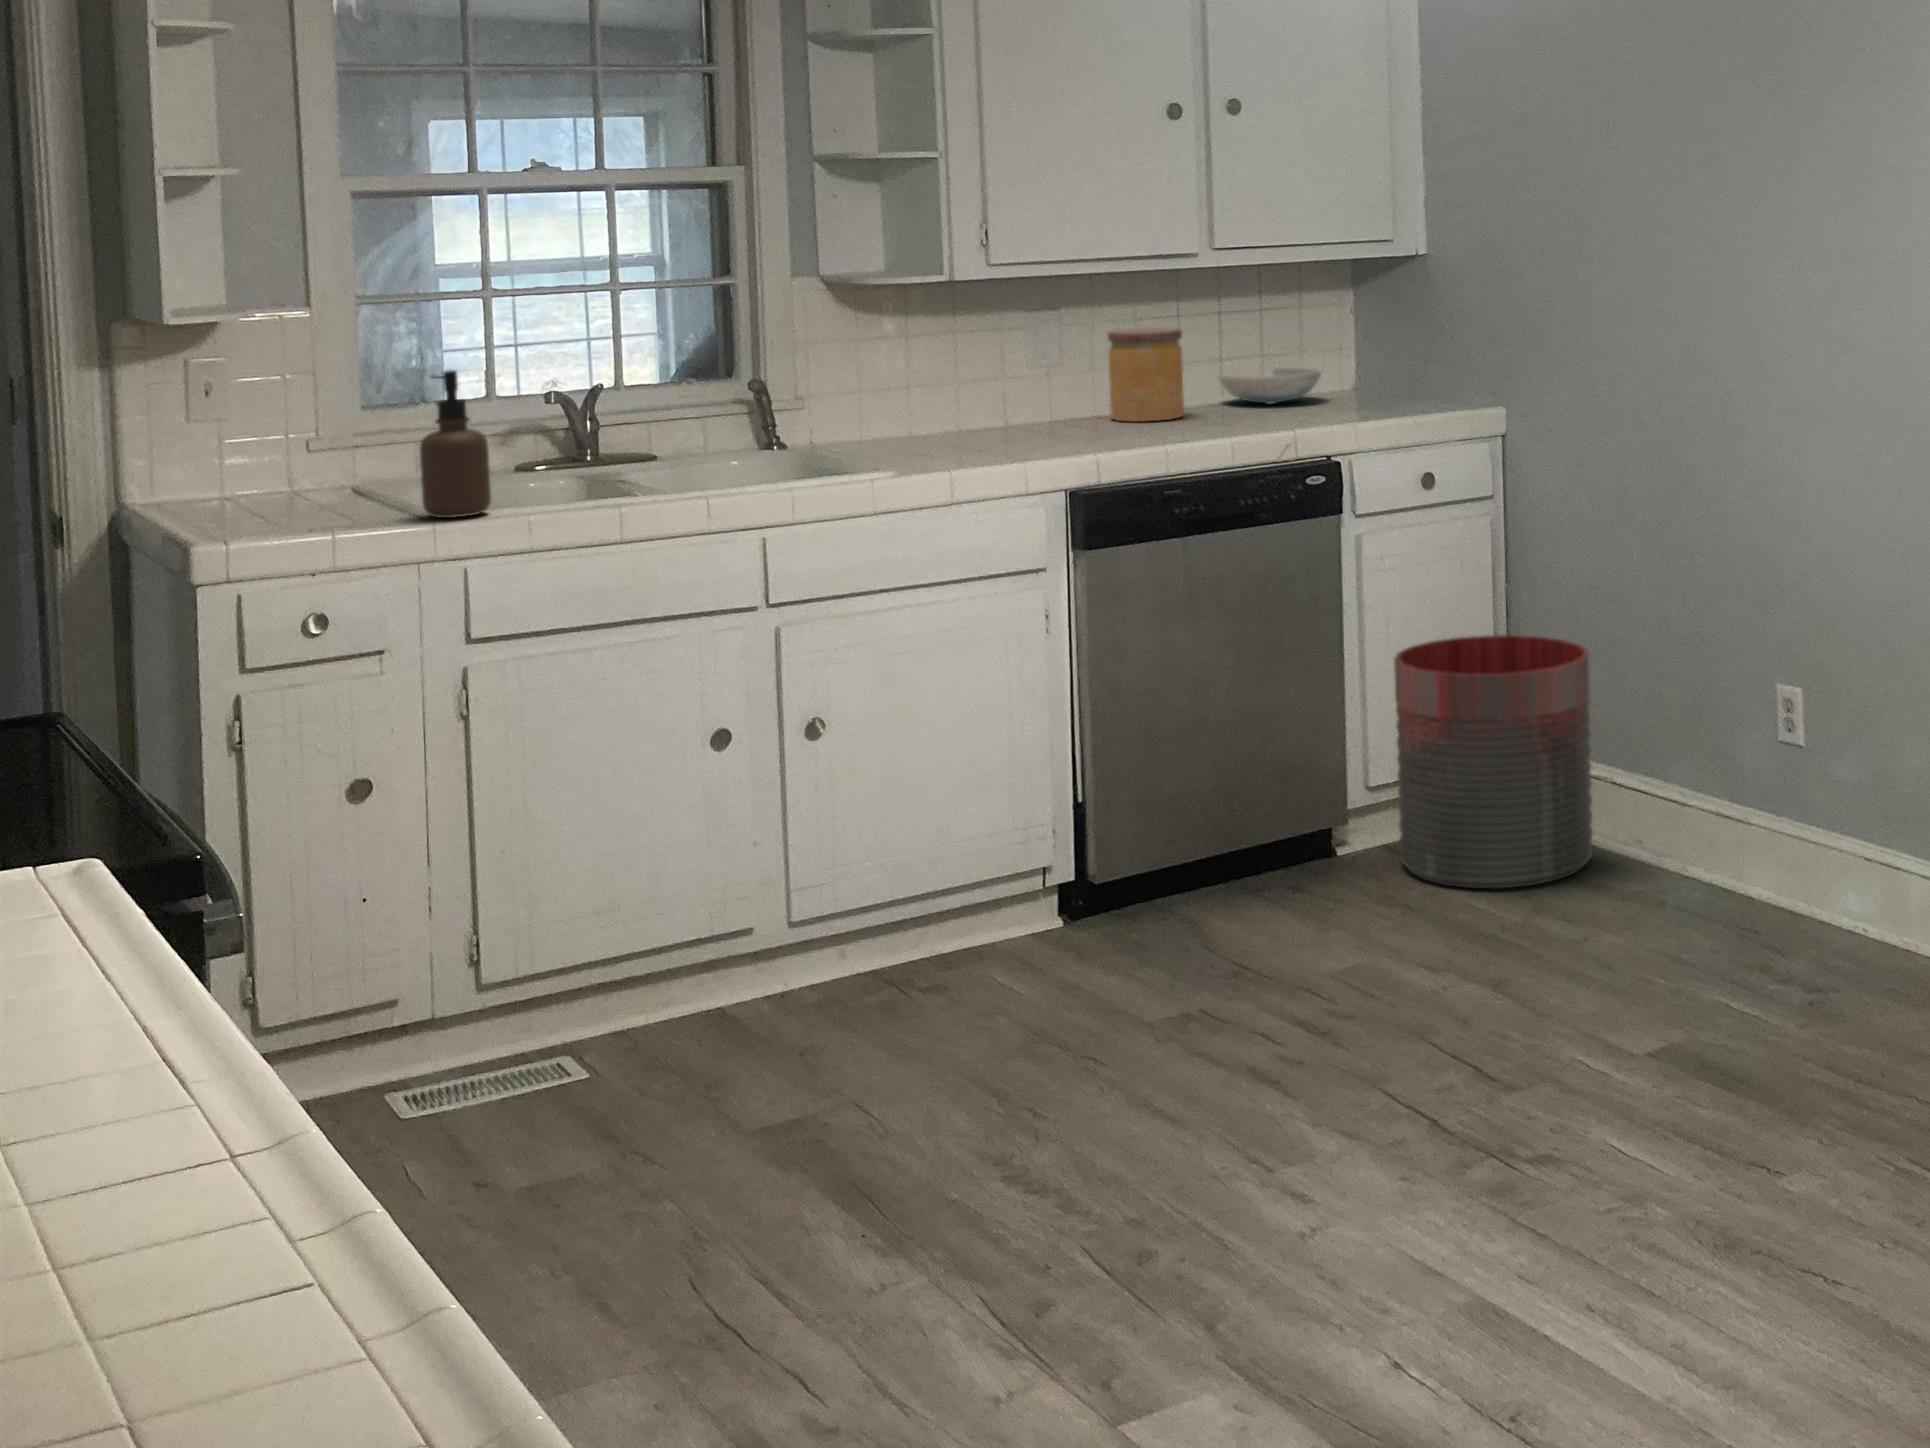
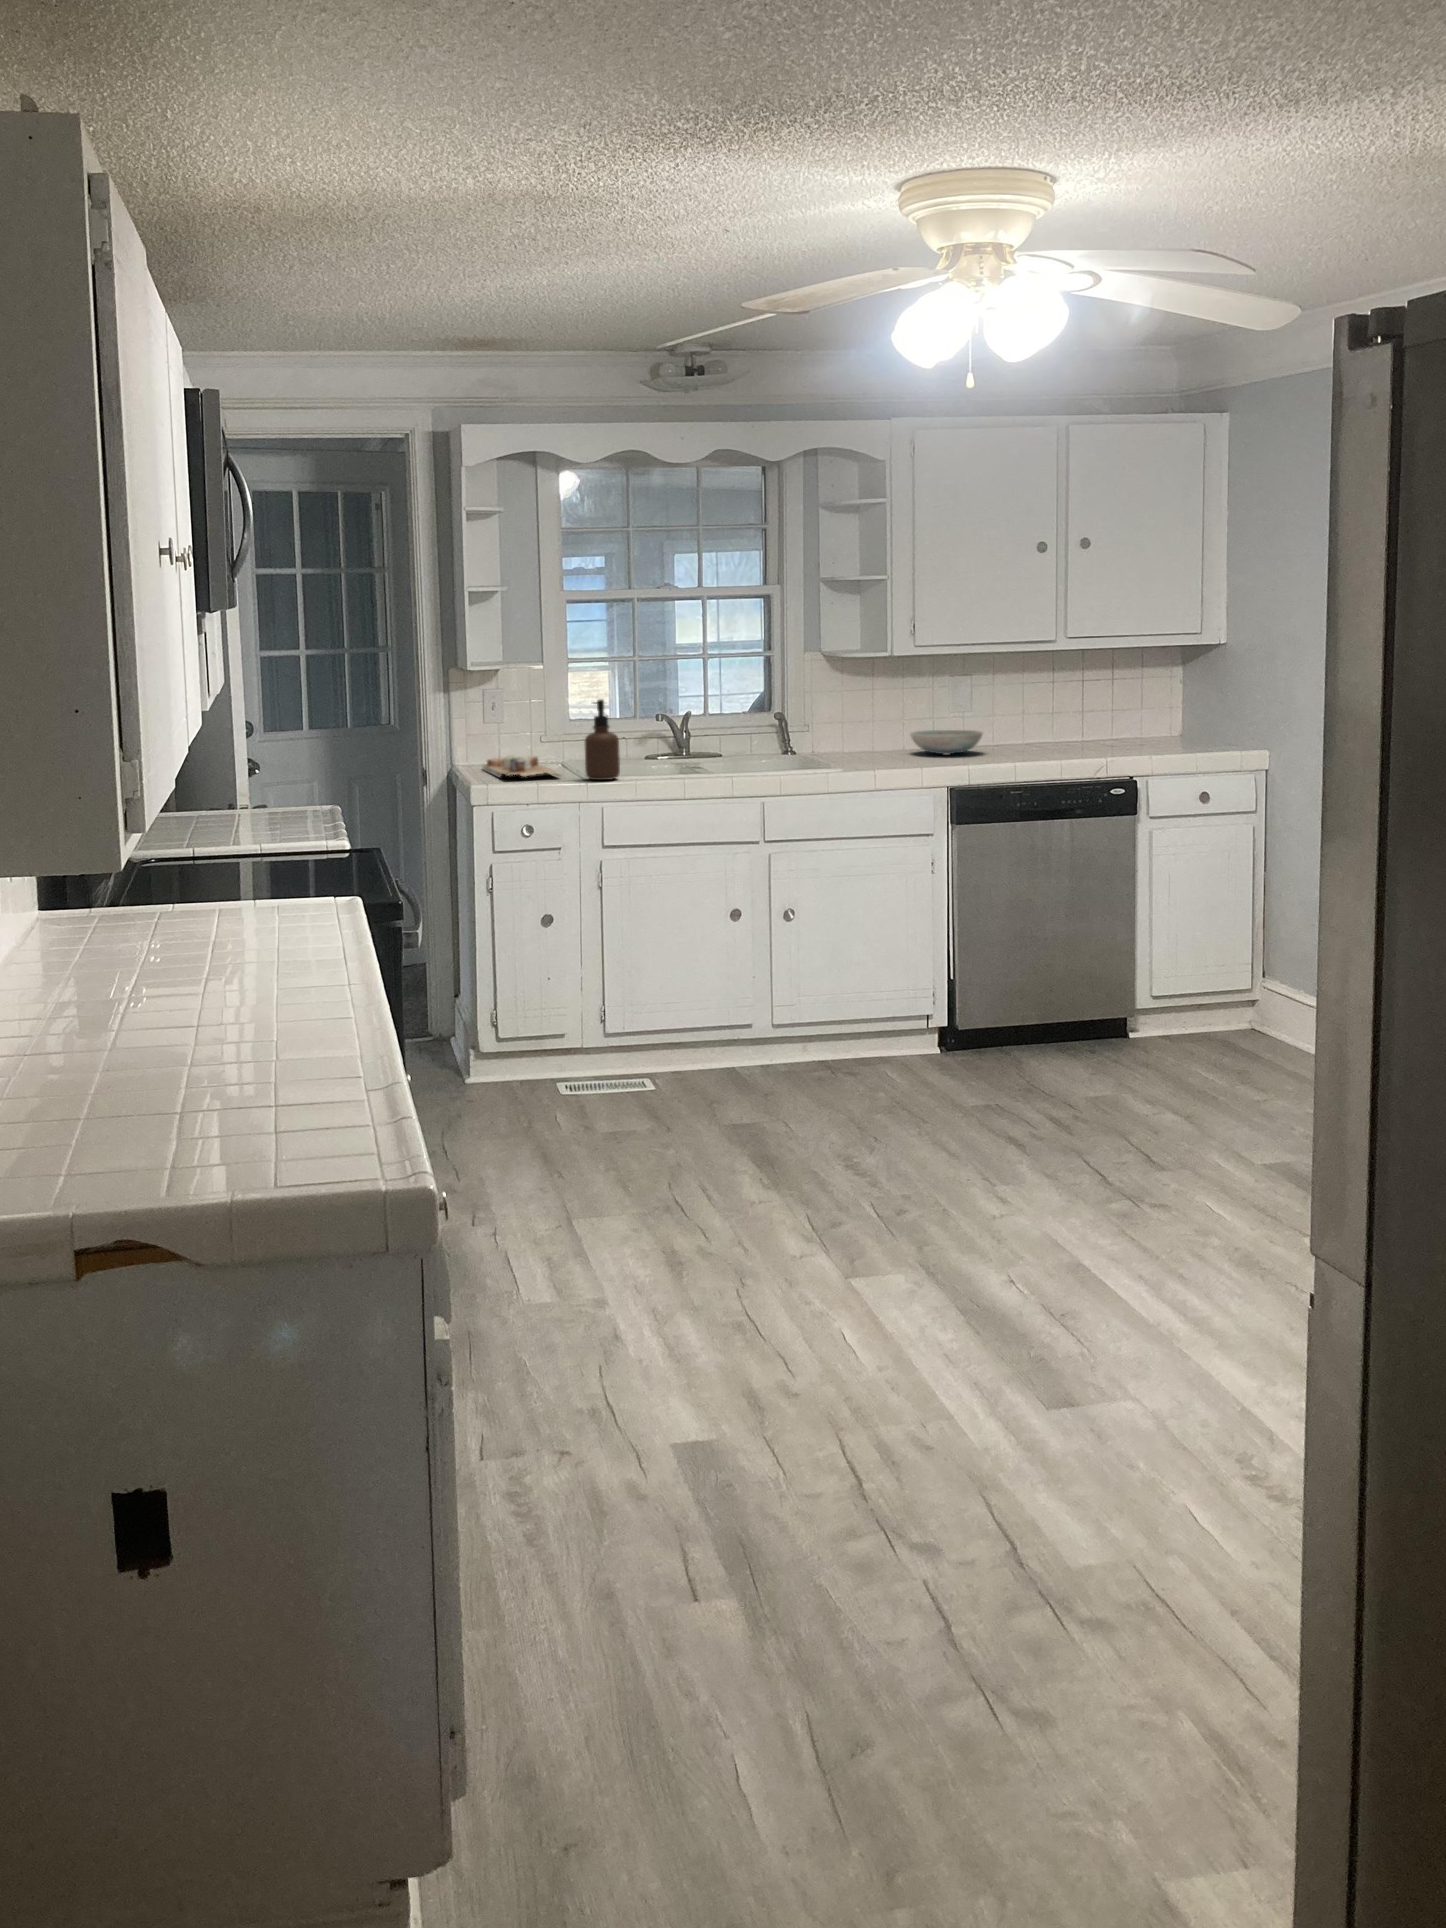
jar: present [1107,327,1184,422] -> none [1002,690,1050,750]
dish: present [1218,367,1321,403] -> present [910,729,983,754]
cutting board: none [193,477,374,525] -> present [483,755,561,777]
trash can: present [1394,635,1593,888] -> none [1165,903,1304,1066]

